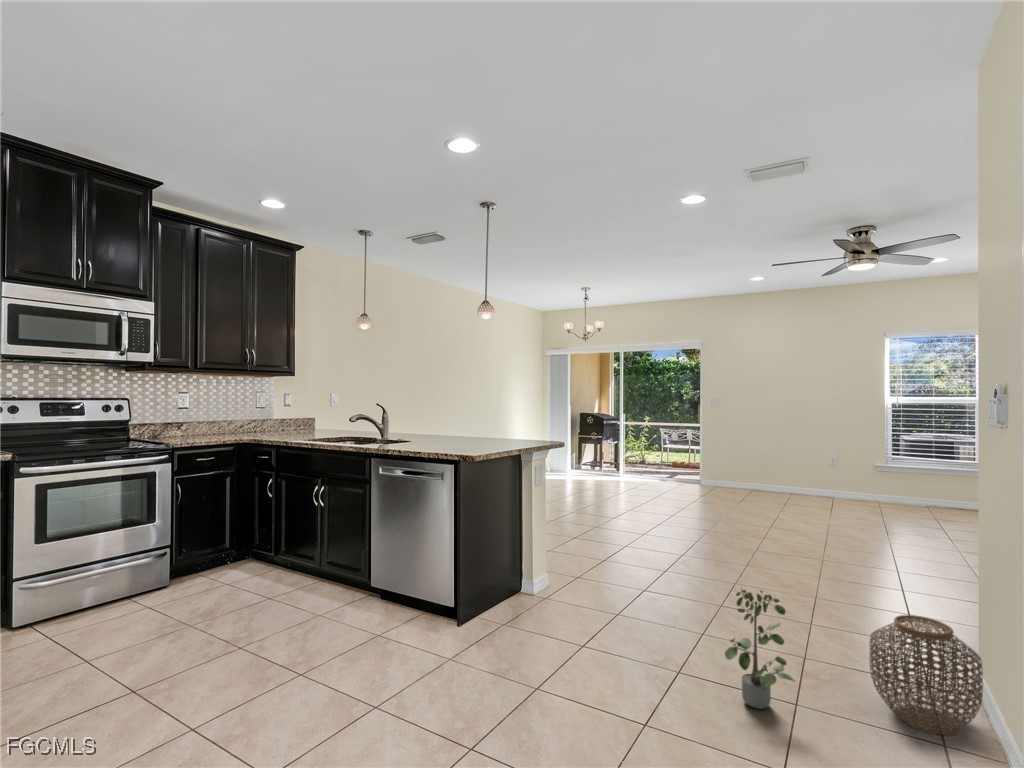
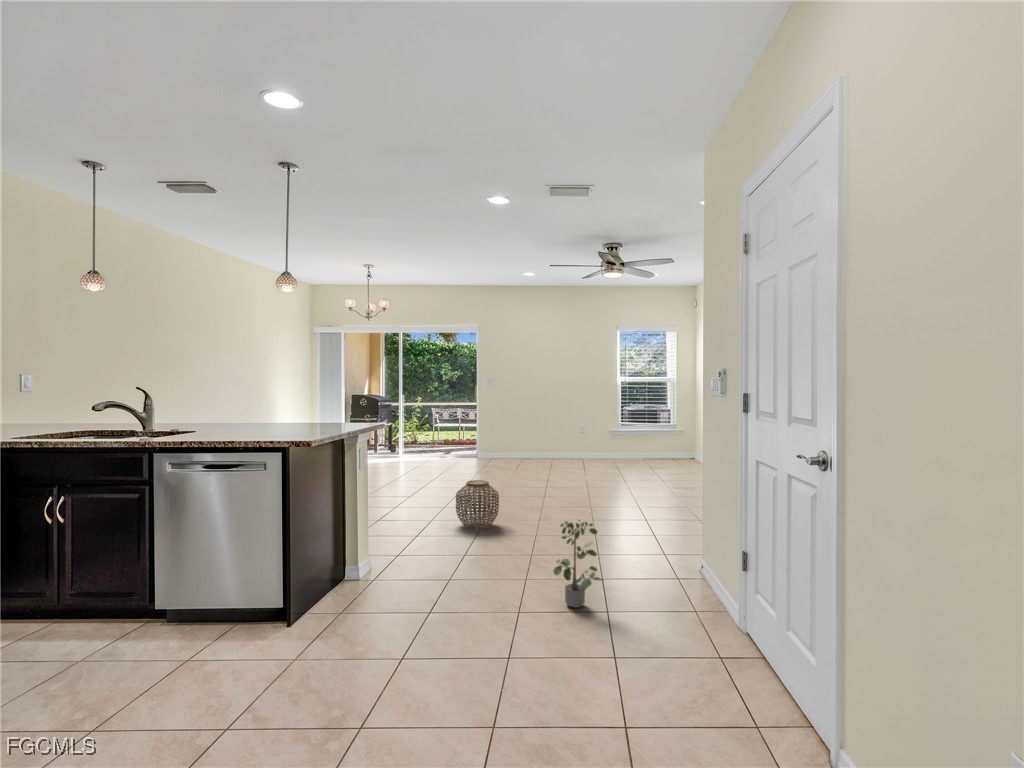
woven basket: present [869,615,983,734] -> present [456,480,499,530]

